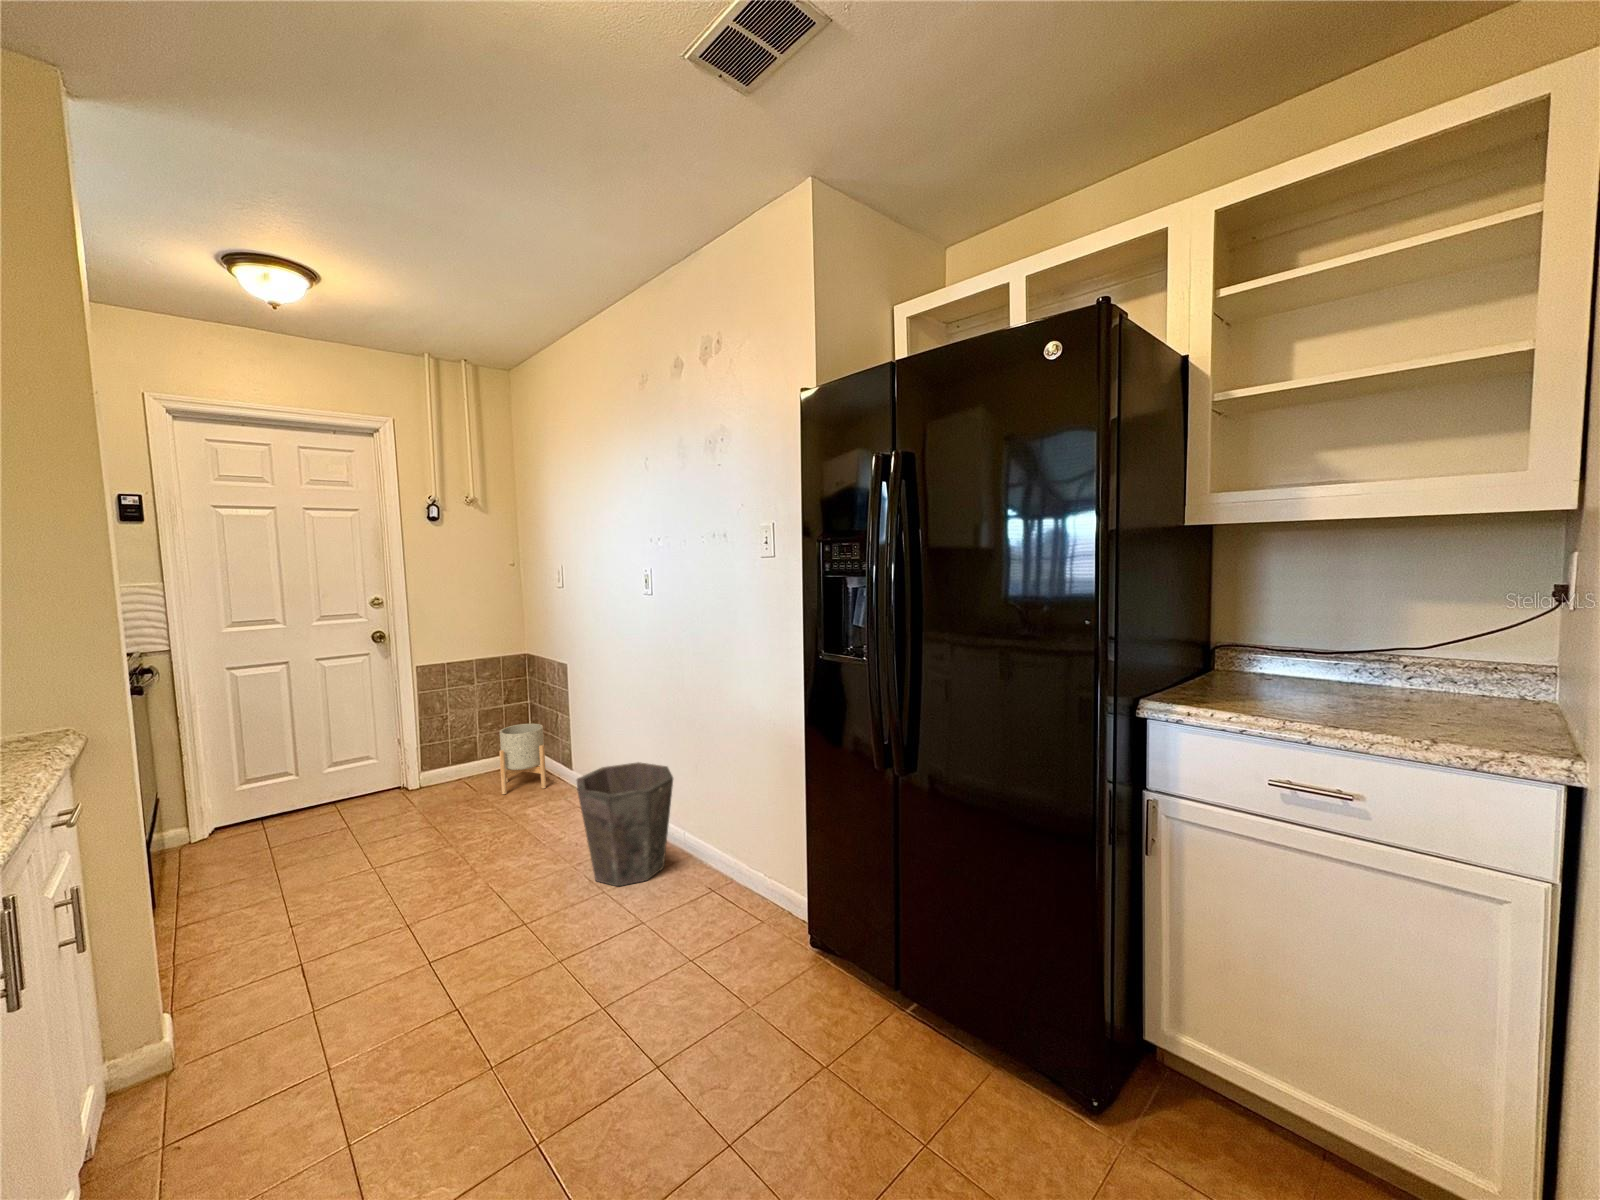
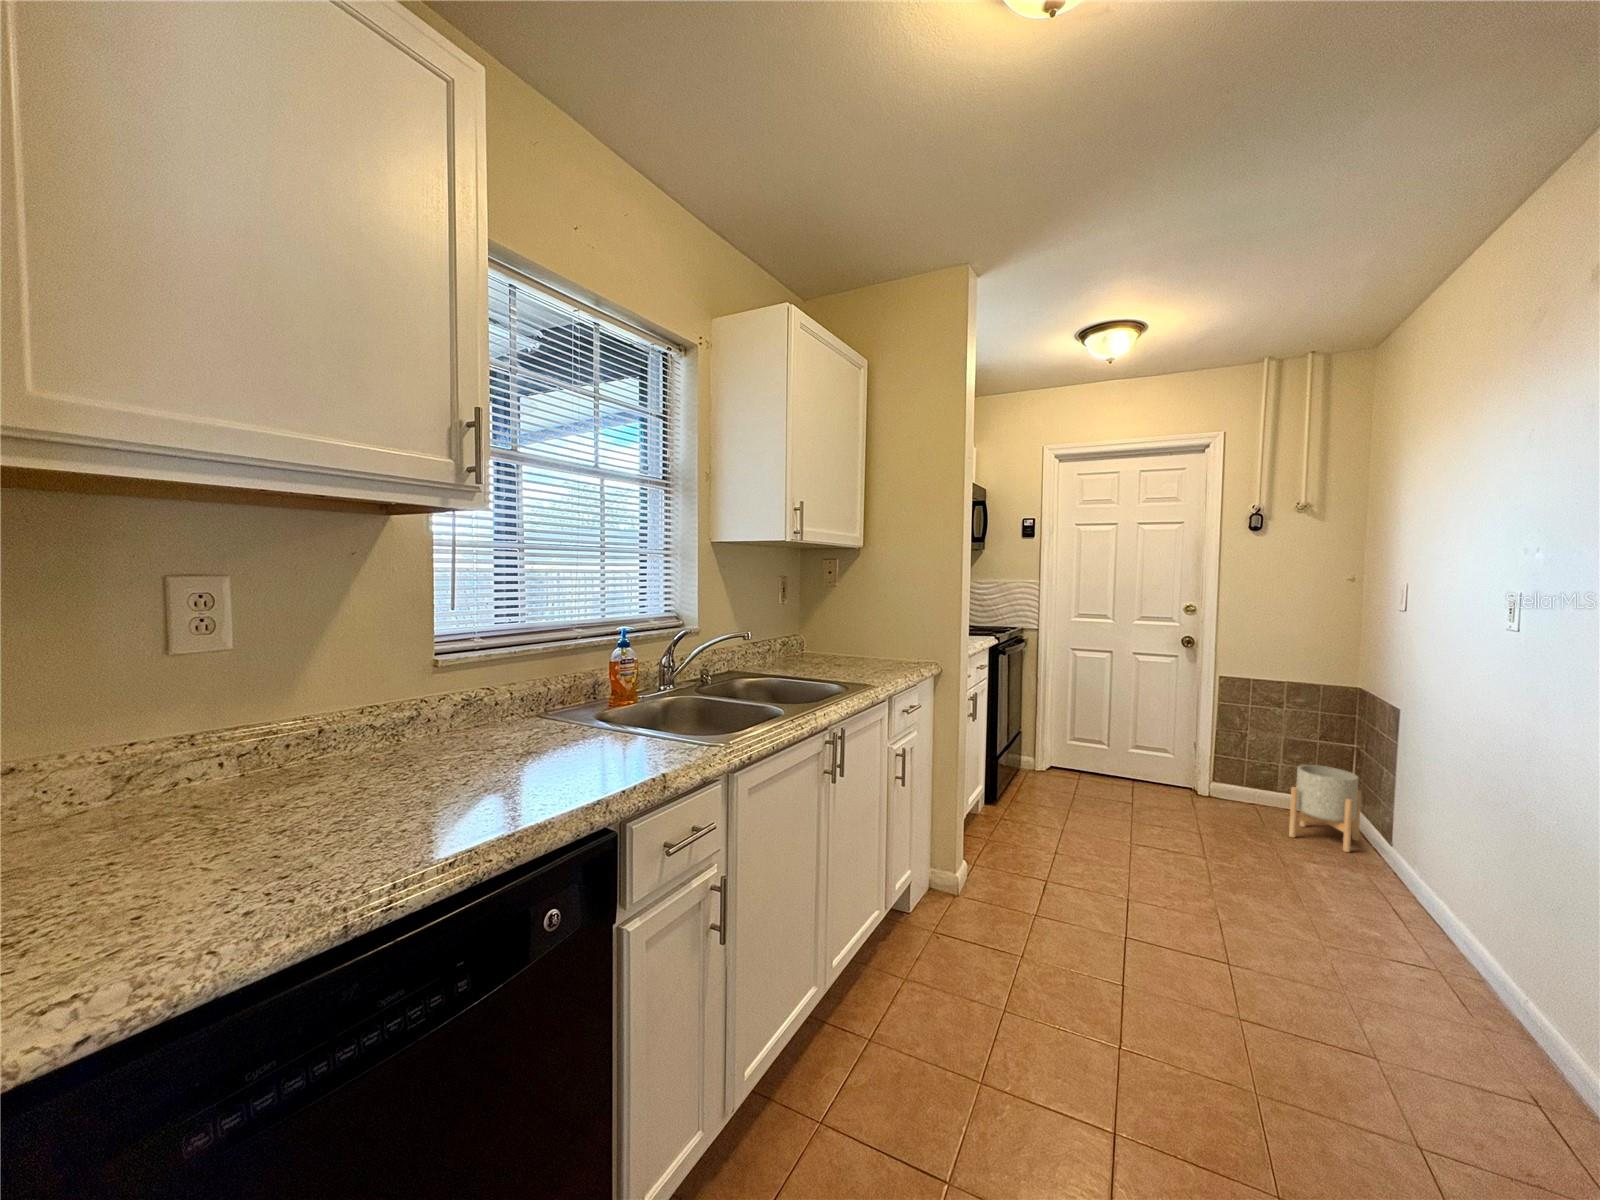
waste bin: present [577,762,673,886] -> none [1327,843,1507,1027]

